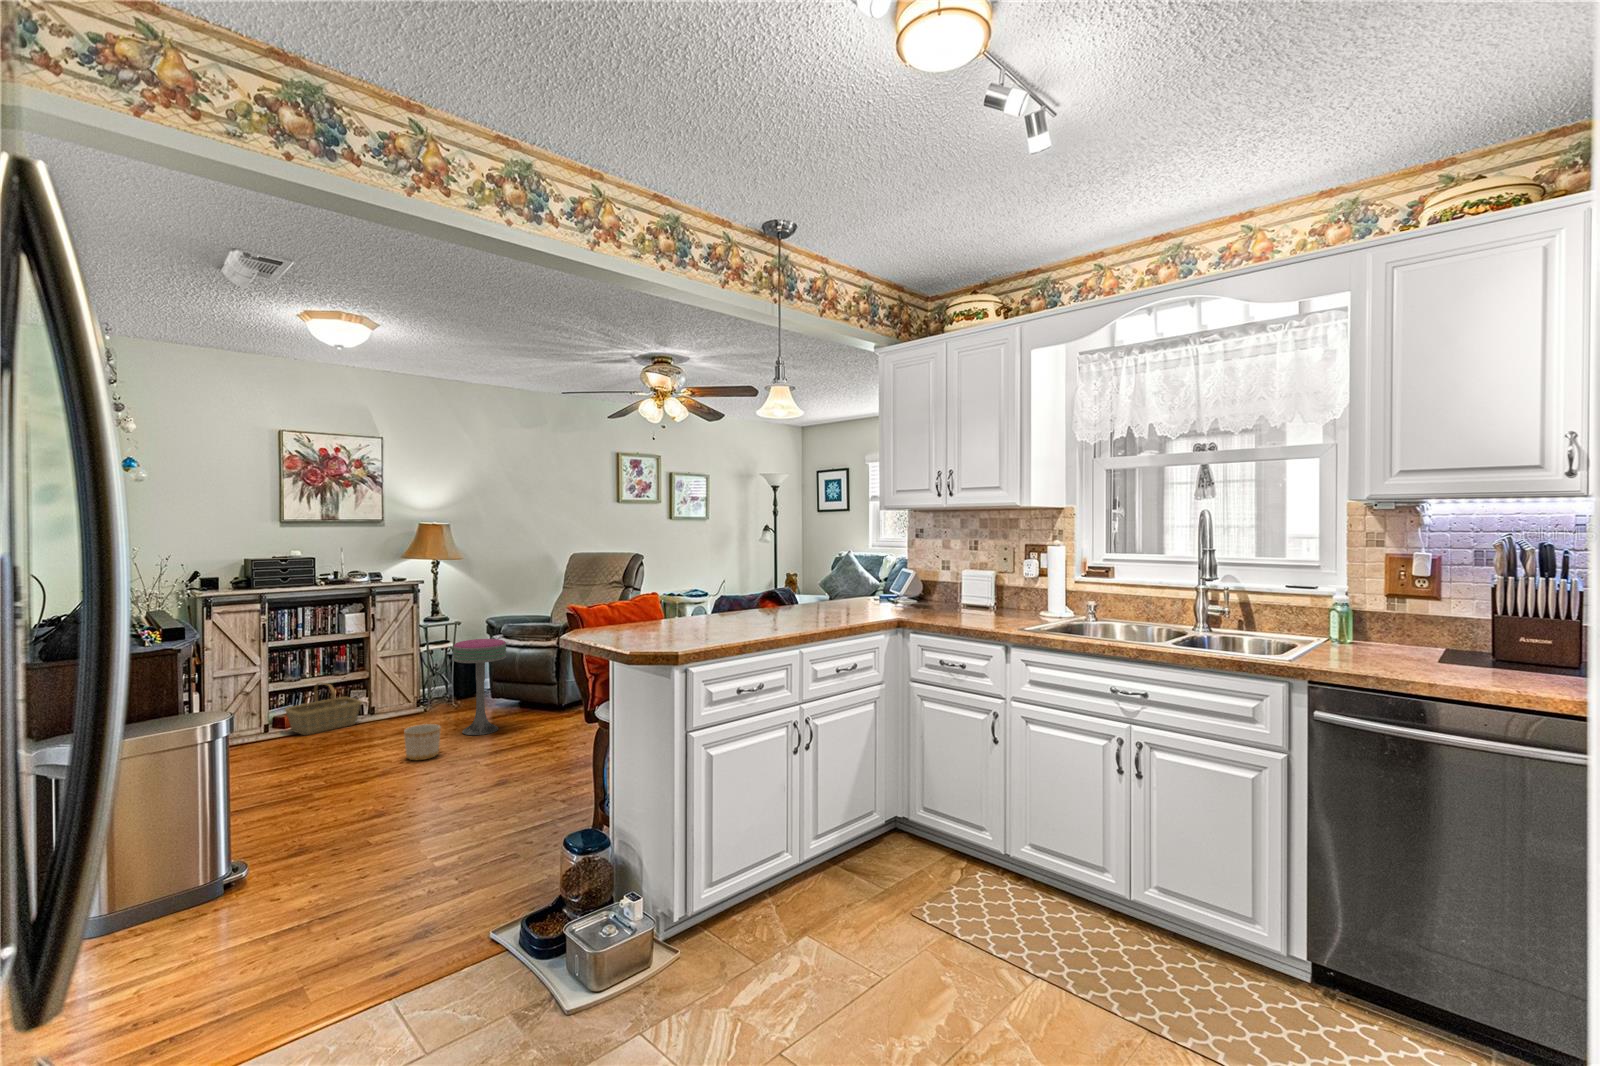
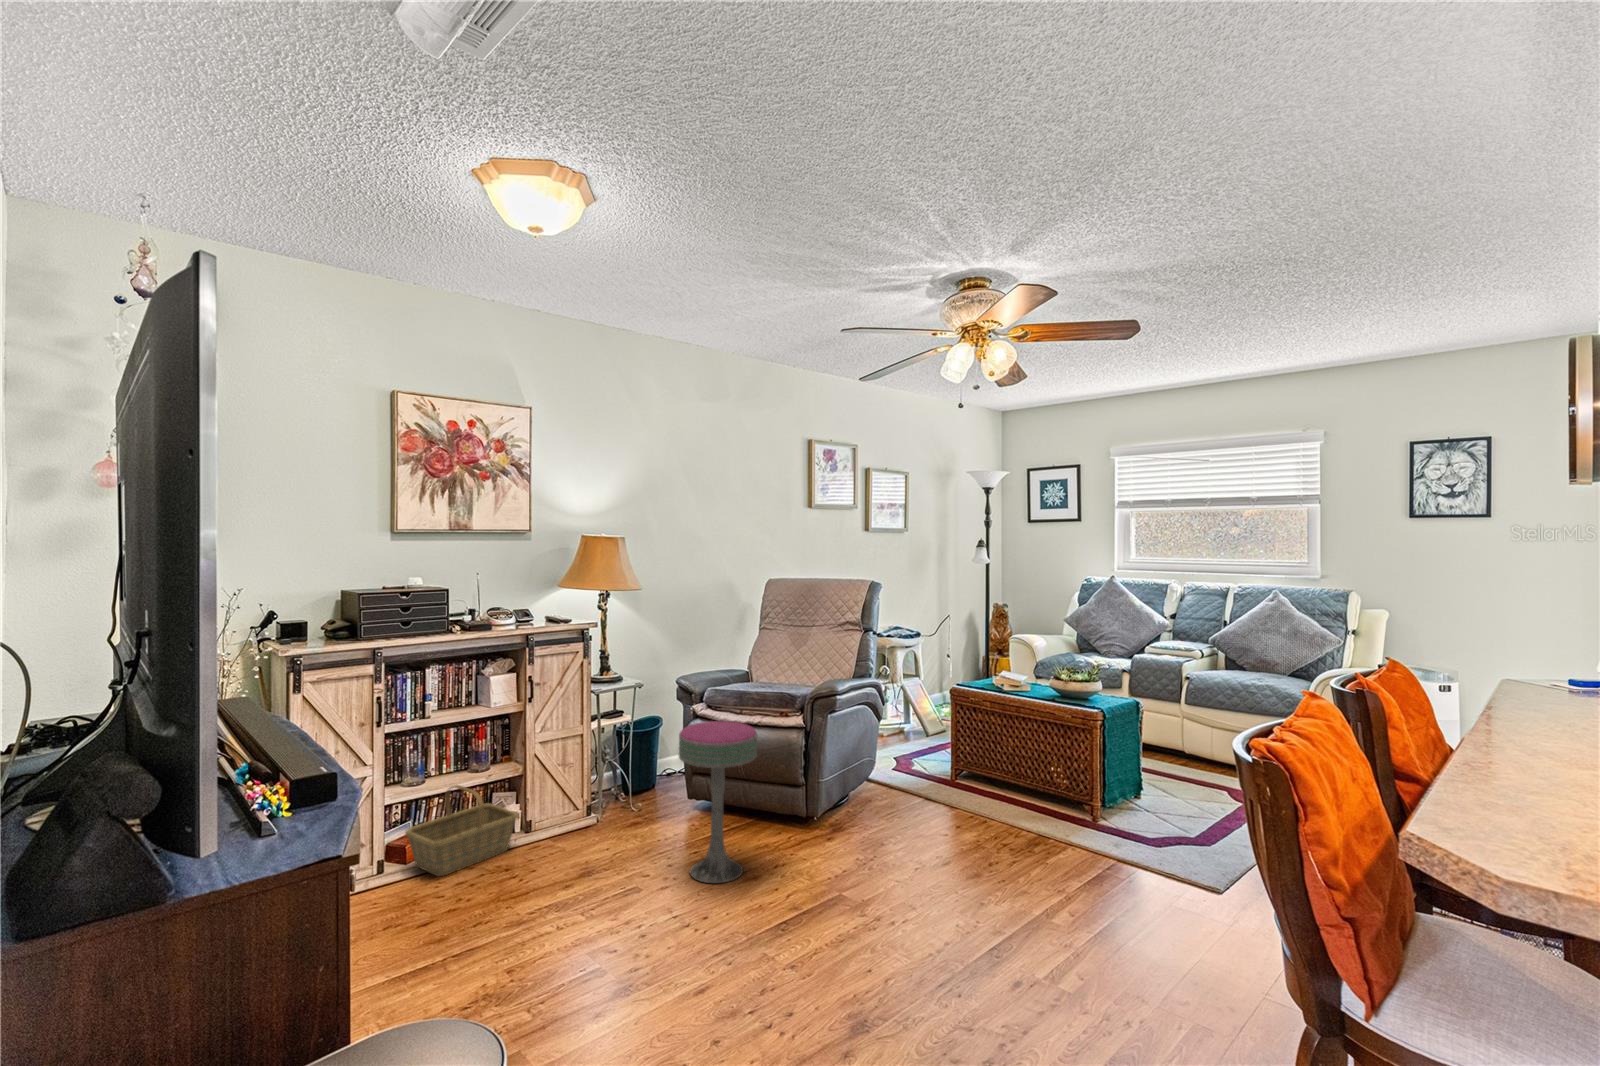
planter: present [404,724,441,760] -> none [637,880,694,952]

